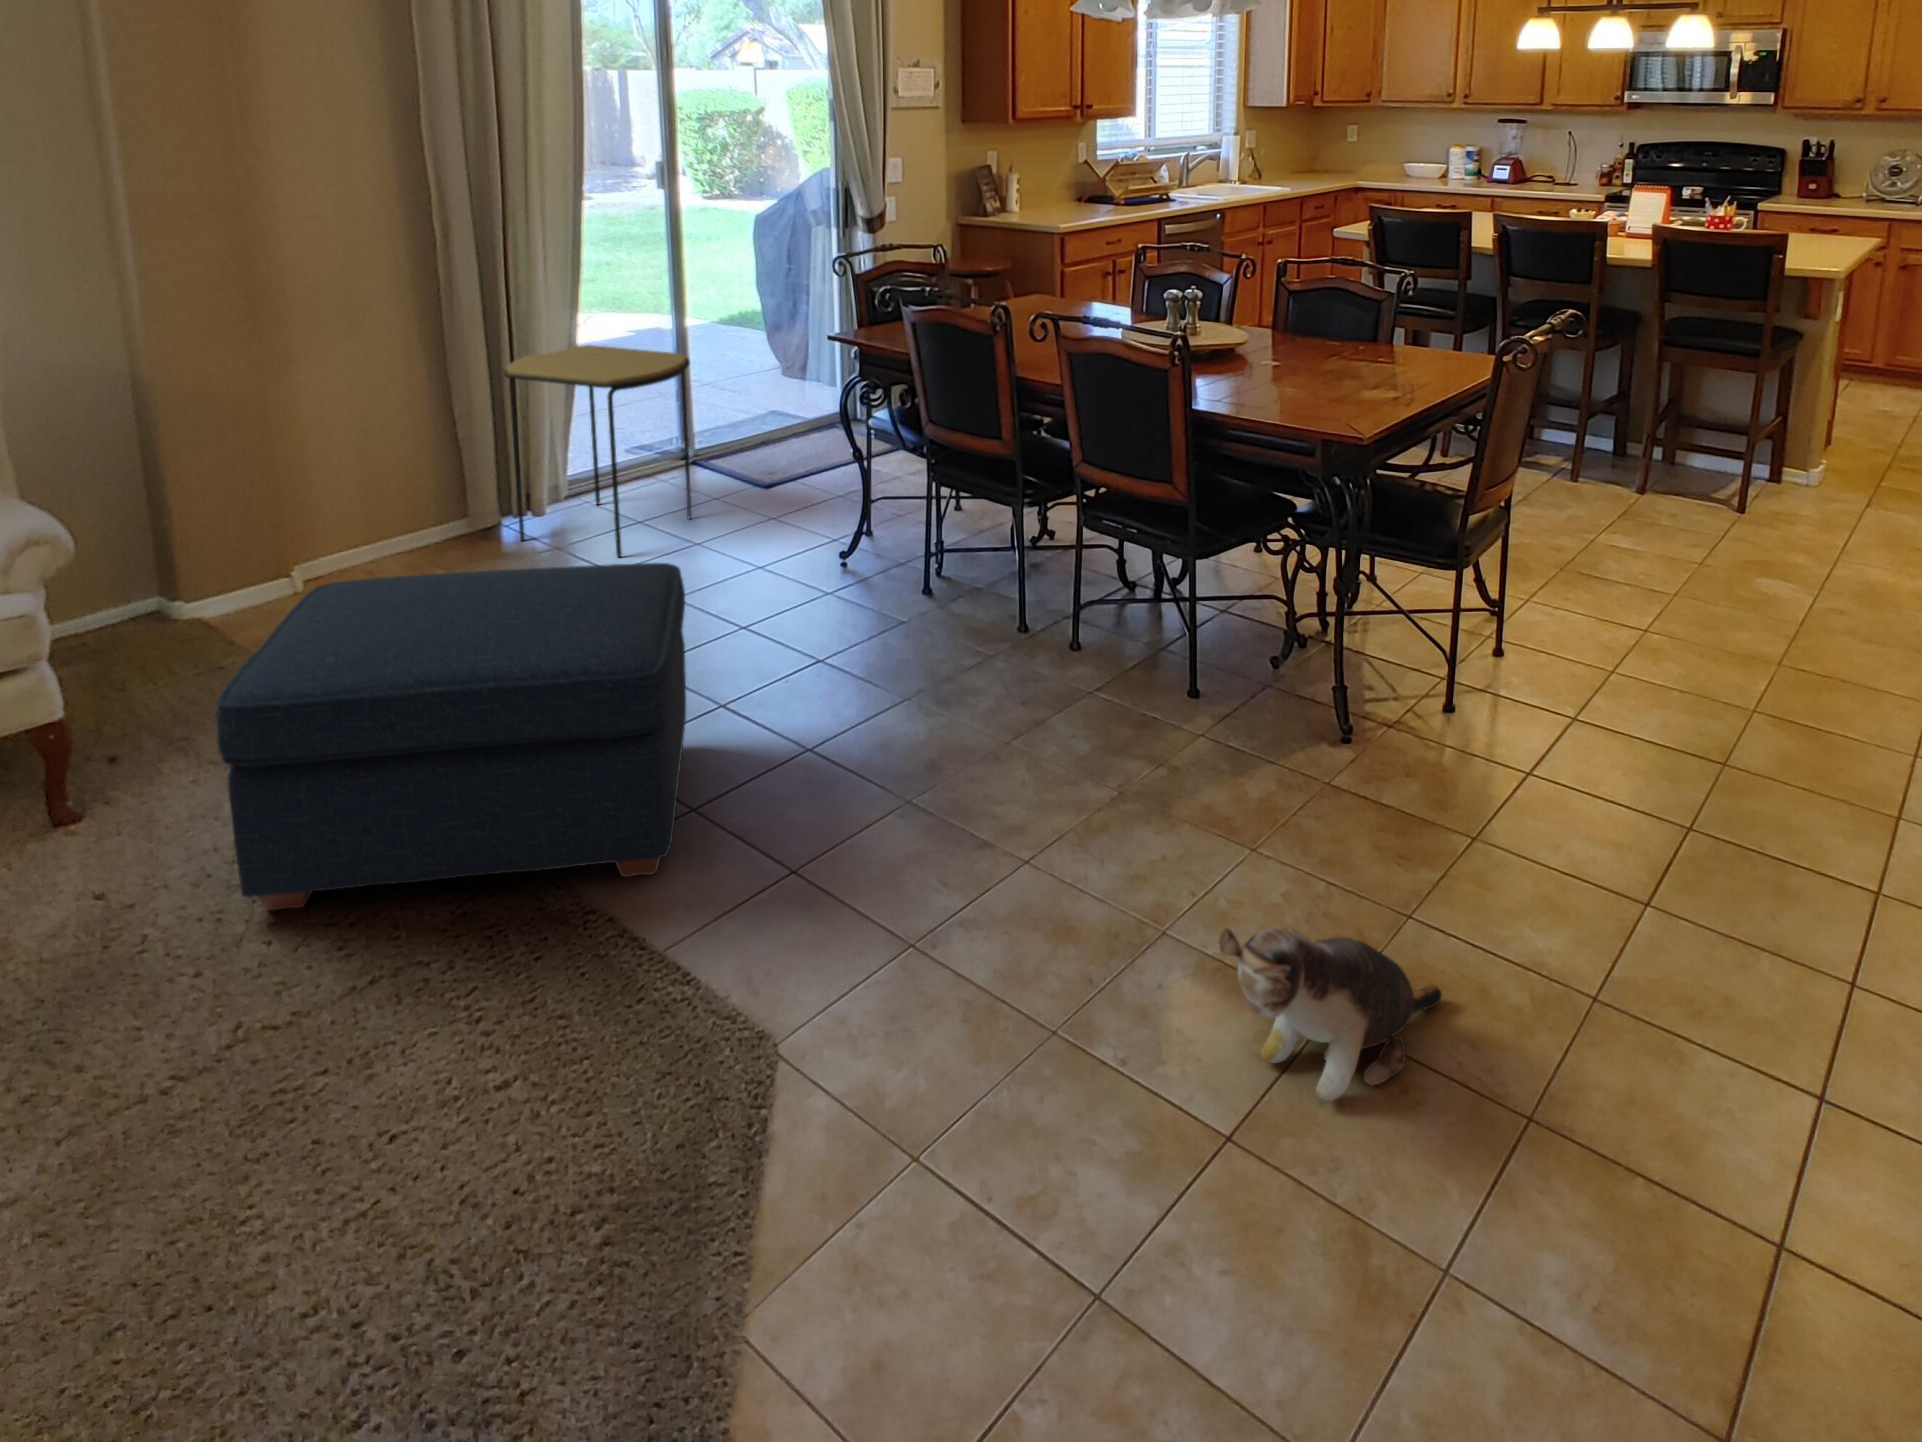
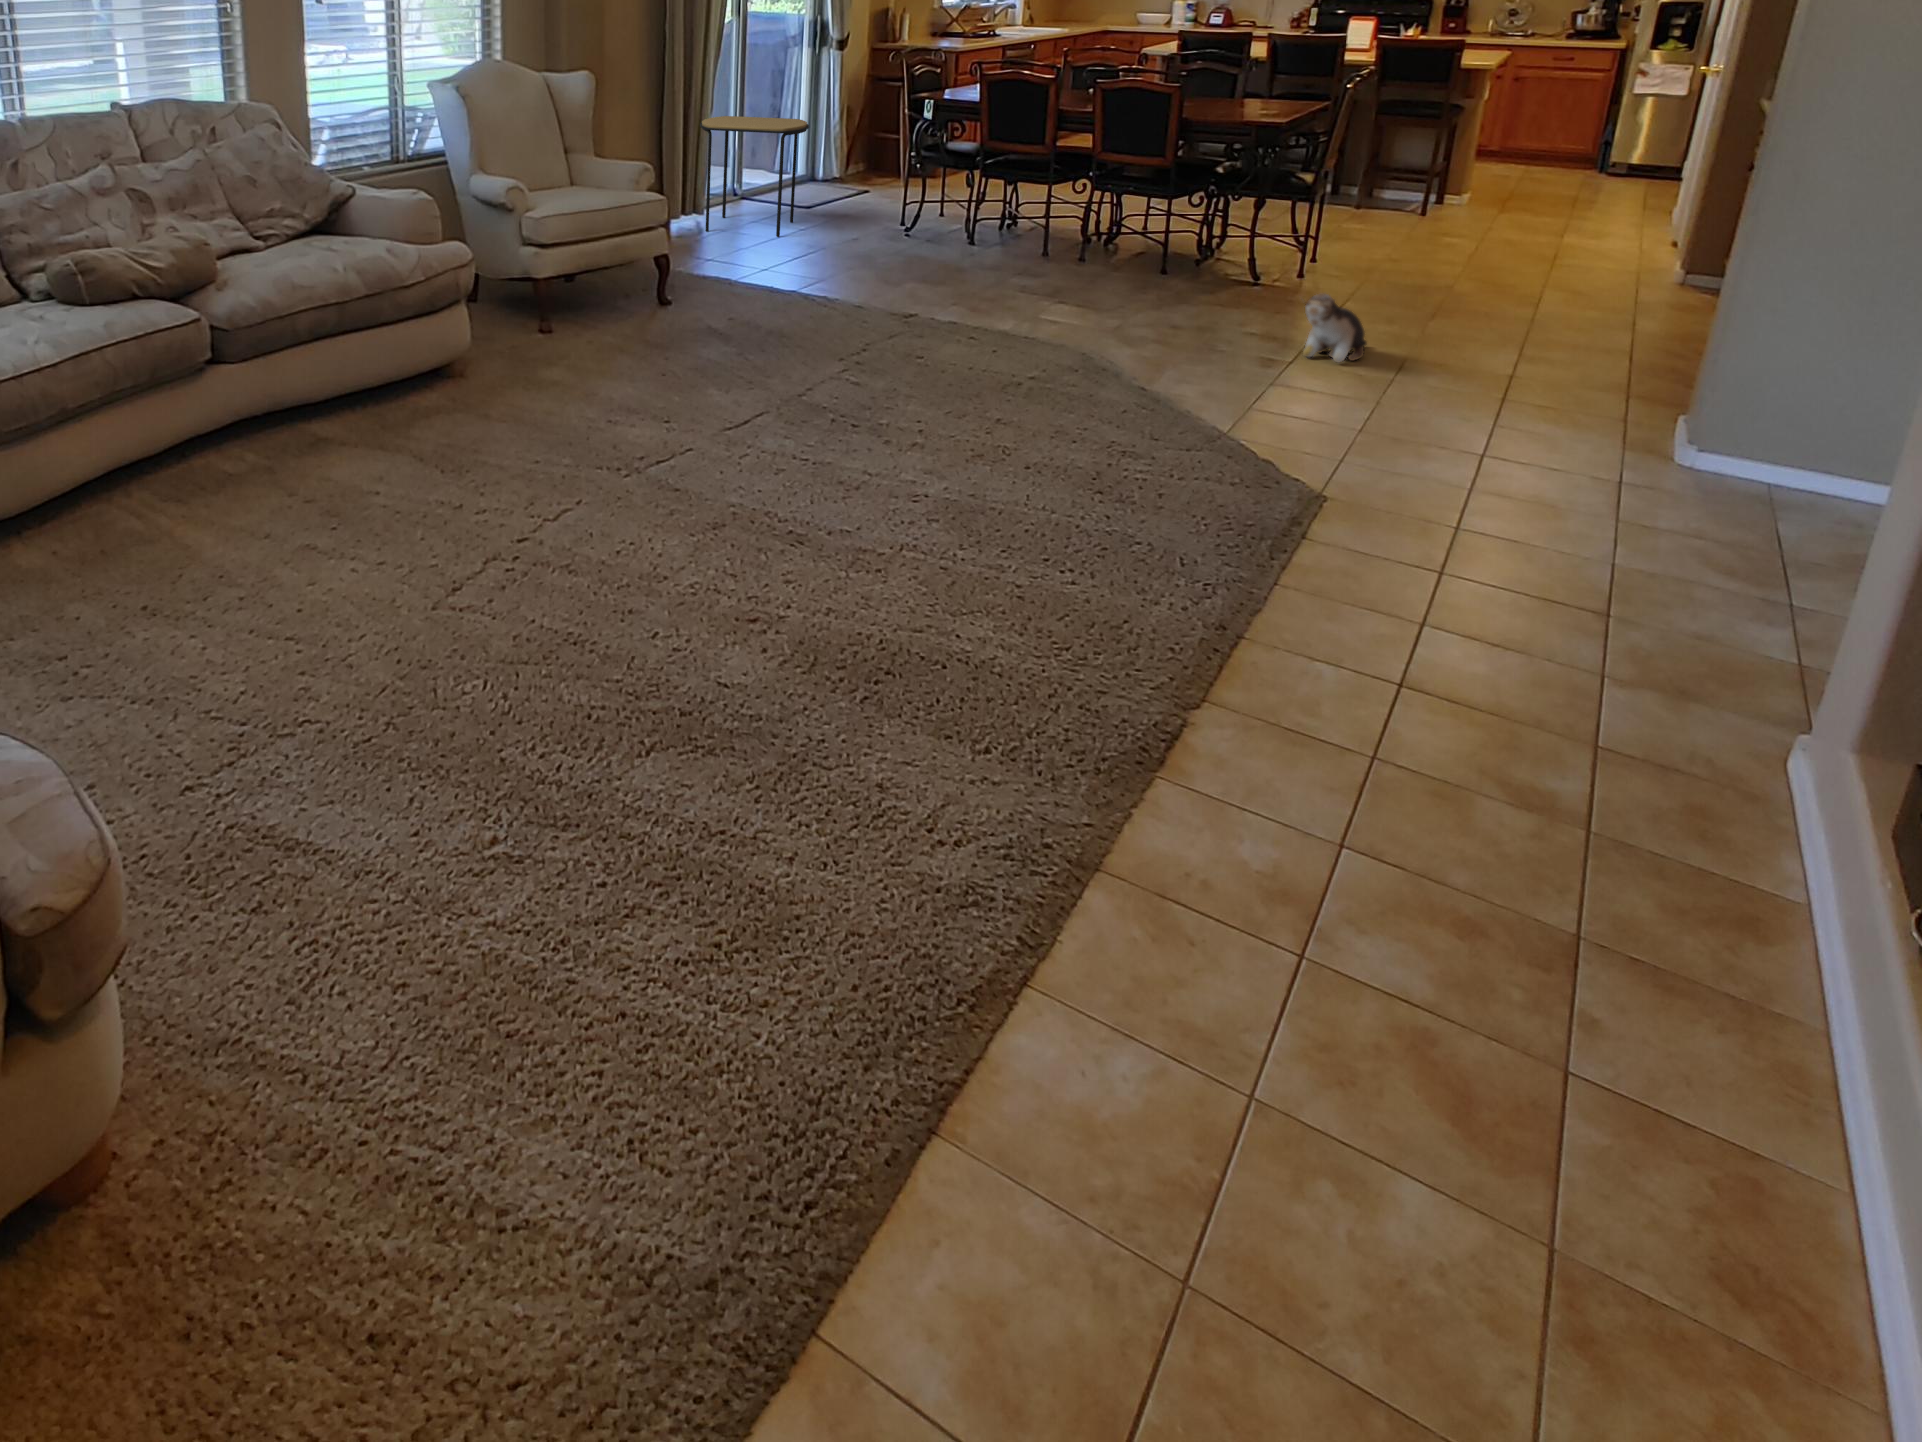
ottoman: present [216,563,686,910] -> none [774,196,1002,333]

